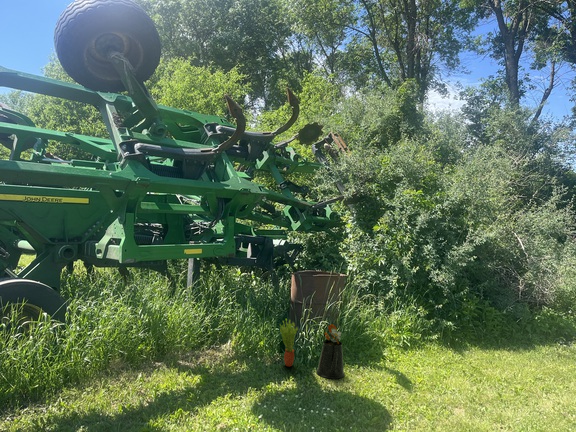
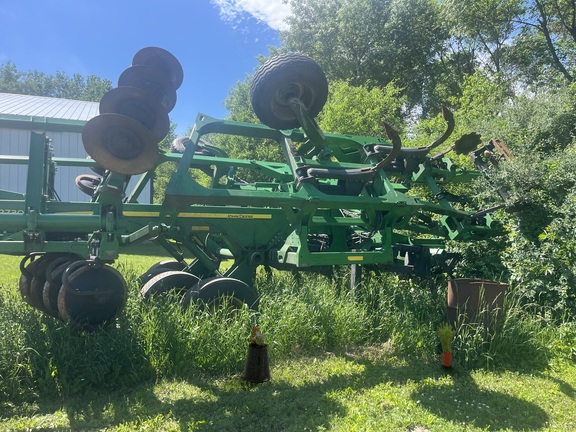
watering can: present [317,324,346,379] -> present [243,327,271,382]

